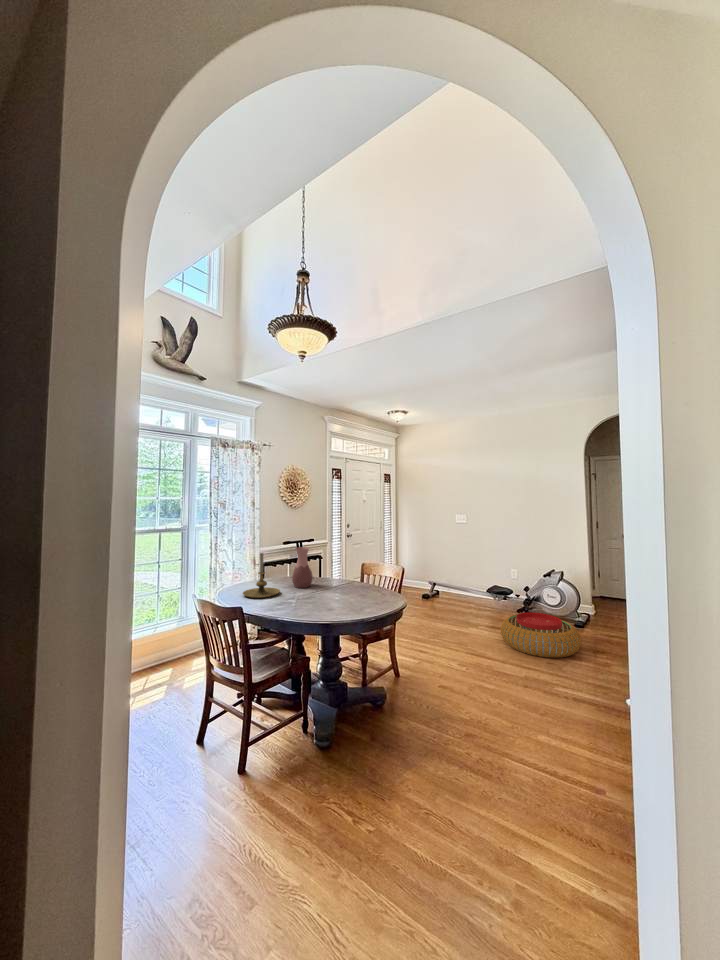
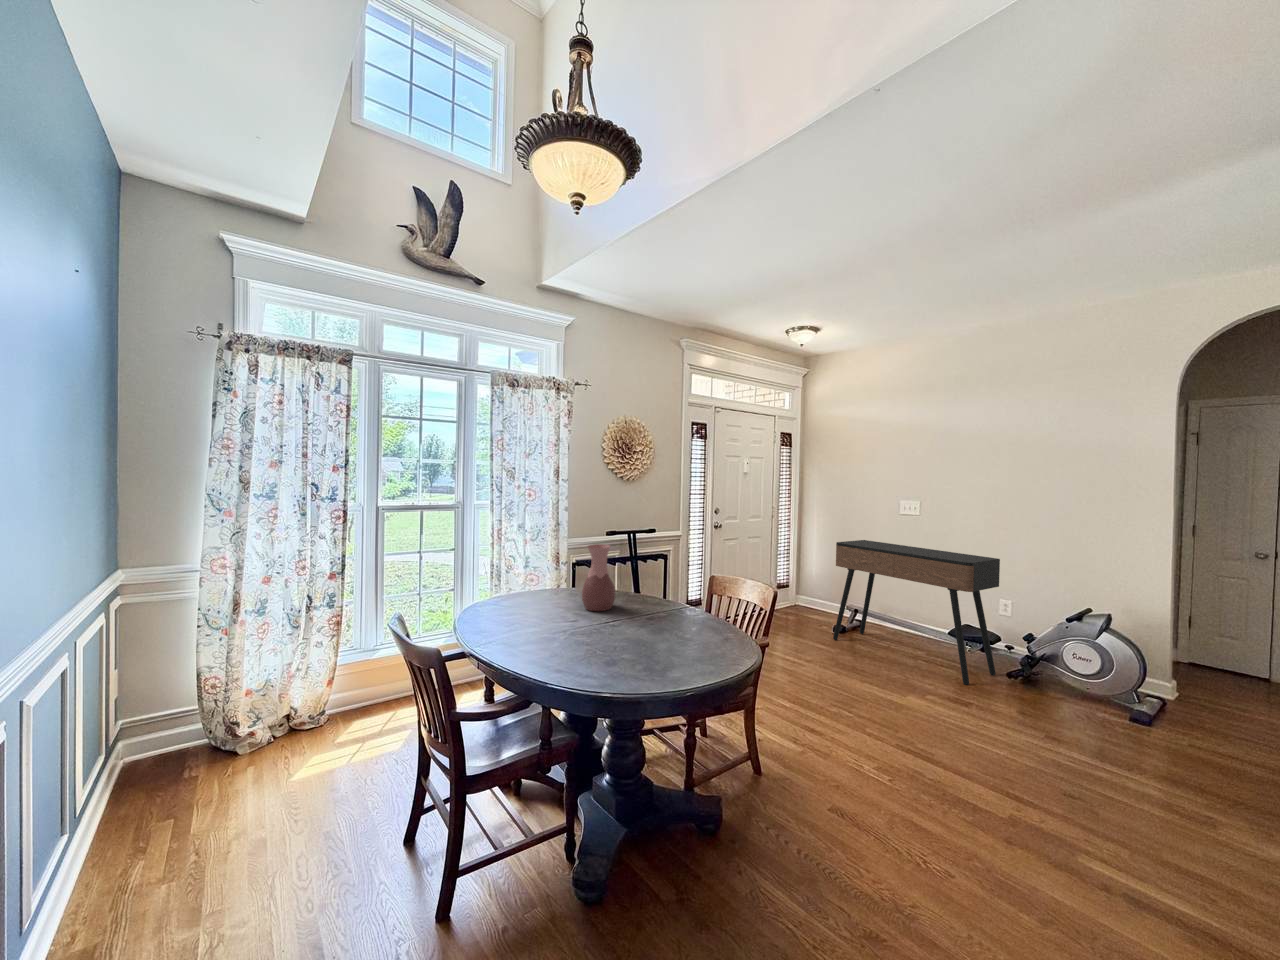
console table: none [421,539,511,619] -> present [833,540,1000,685]
candle holder: present [243,553,280,598] -> none [494,551,555,624]
pouf: present [501,612,581,658] -> none [967,686,1142,783]

